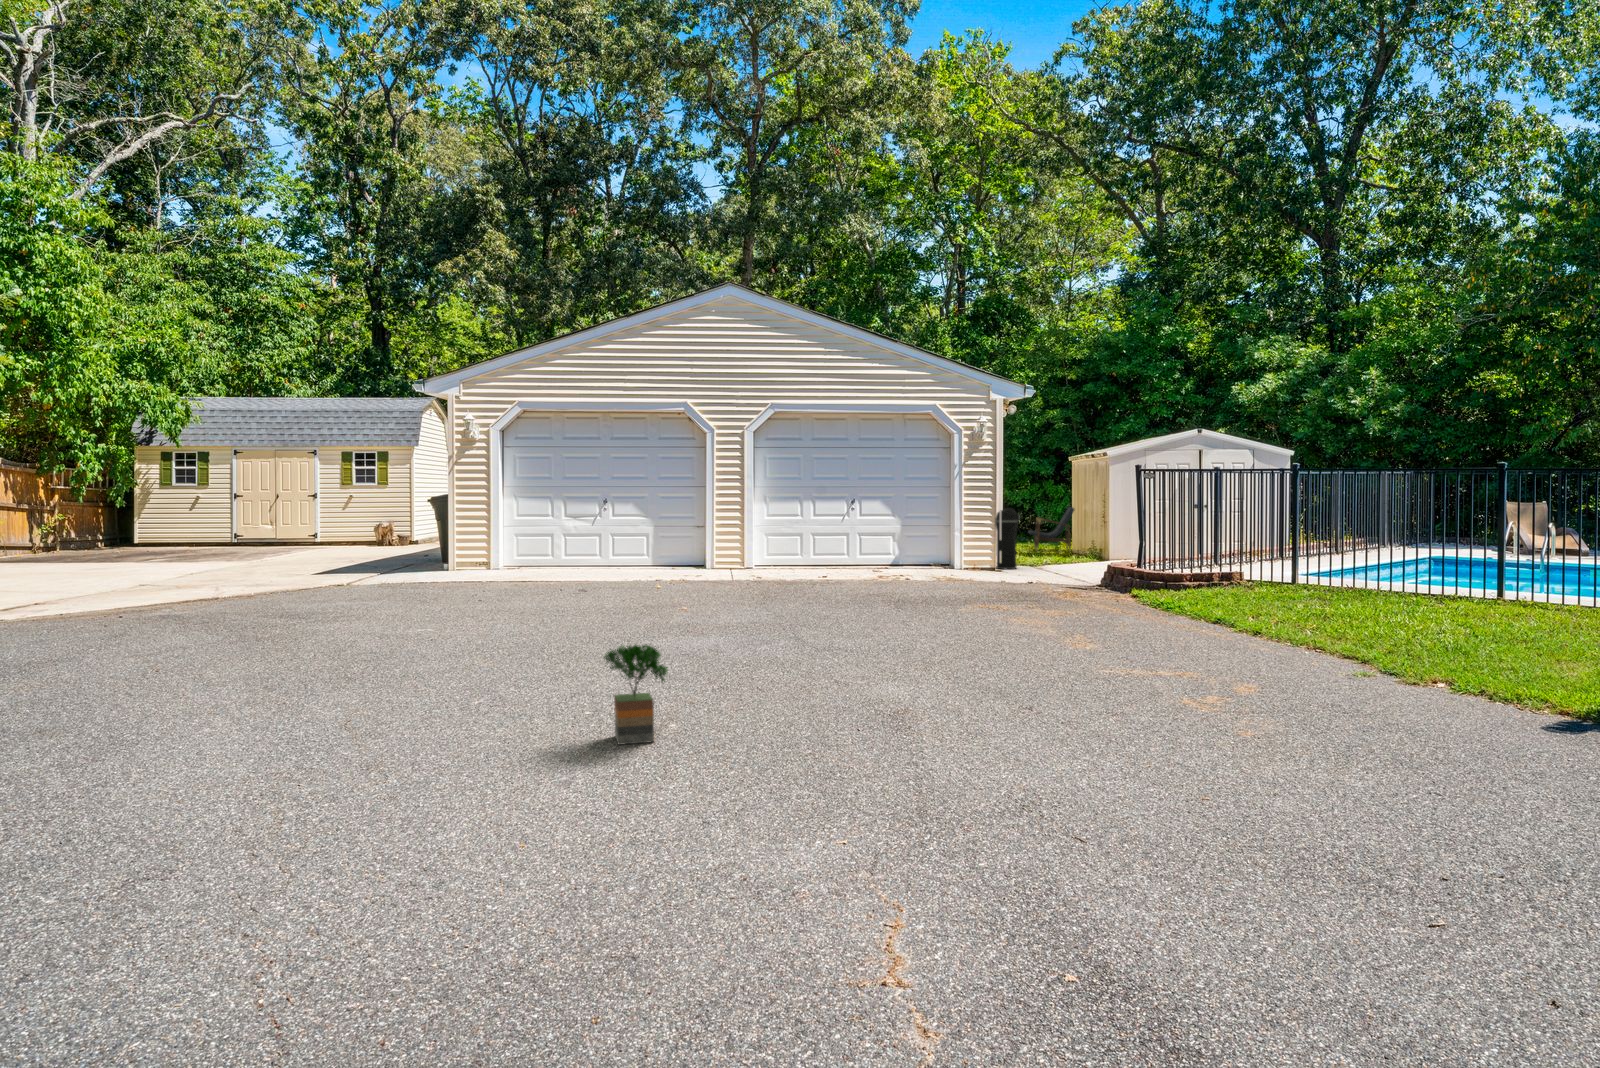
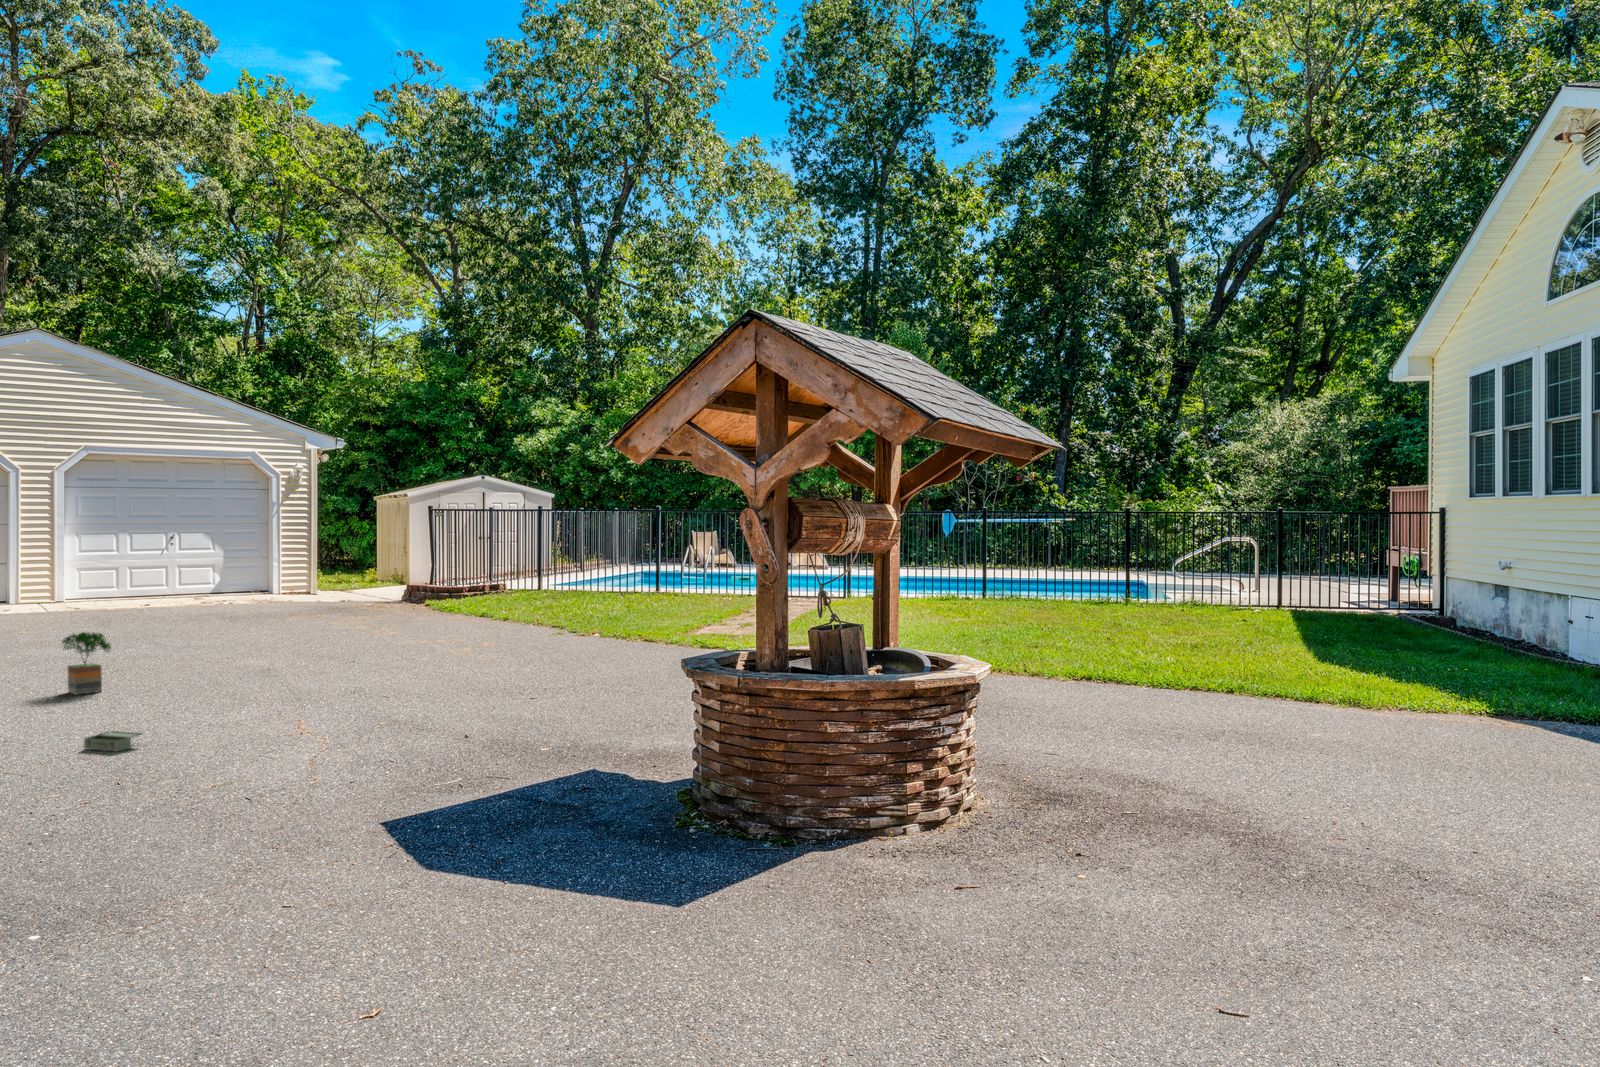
lounge chair: present [1028,507,1074,551] -> none [340,539,382,579]
trash can: present [995,508,1020,569] -> none [311,541,334,593]
toolbox: none [442,926,548,1011] -> present [84,731,142,751]

